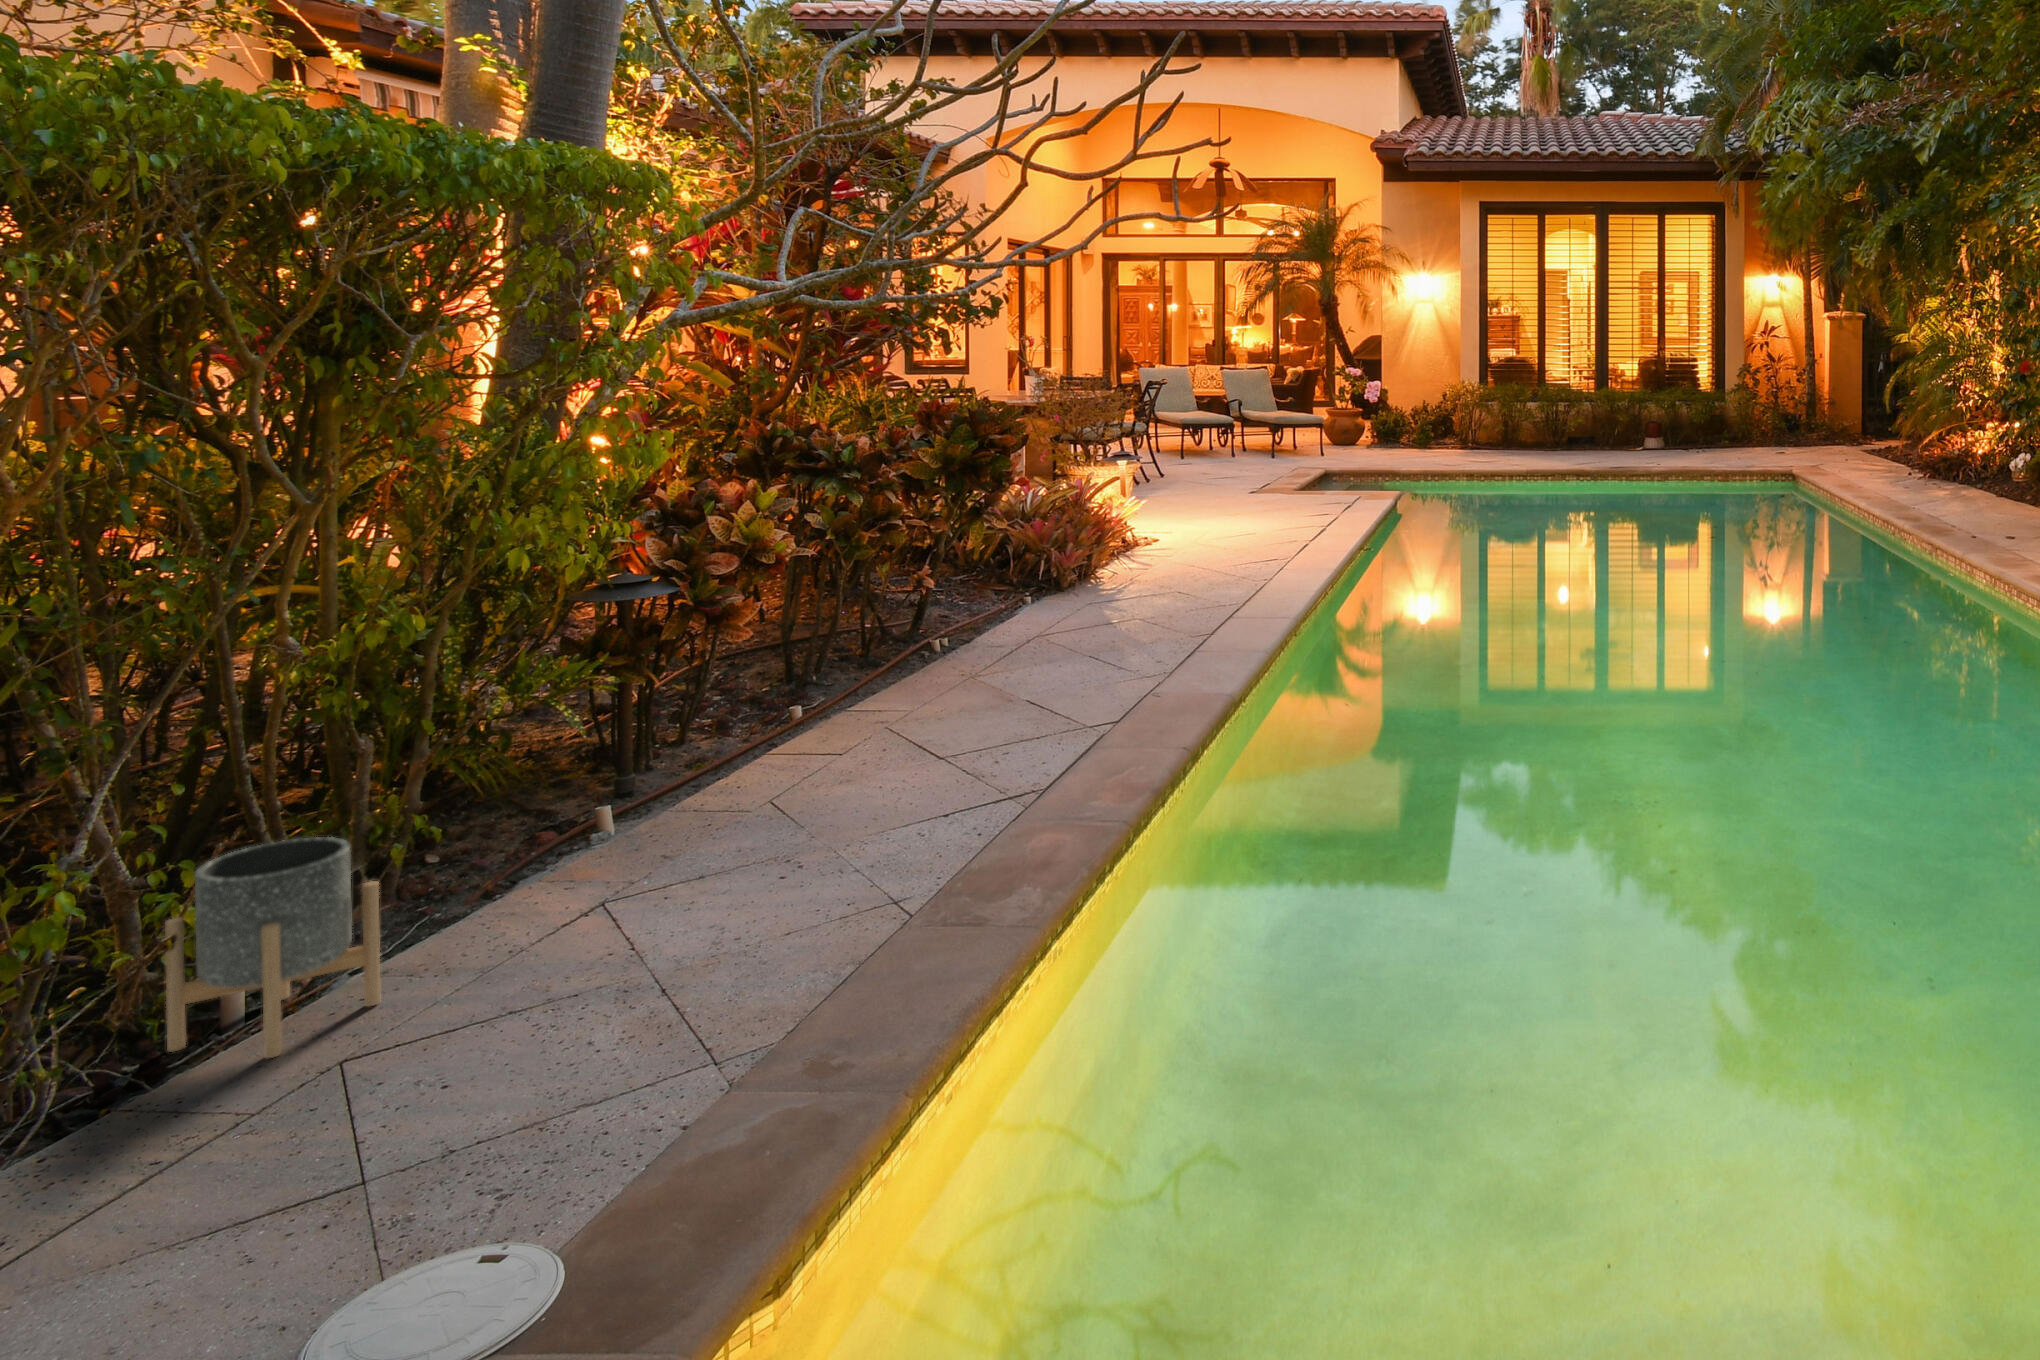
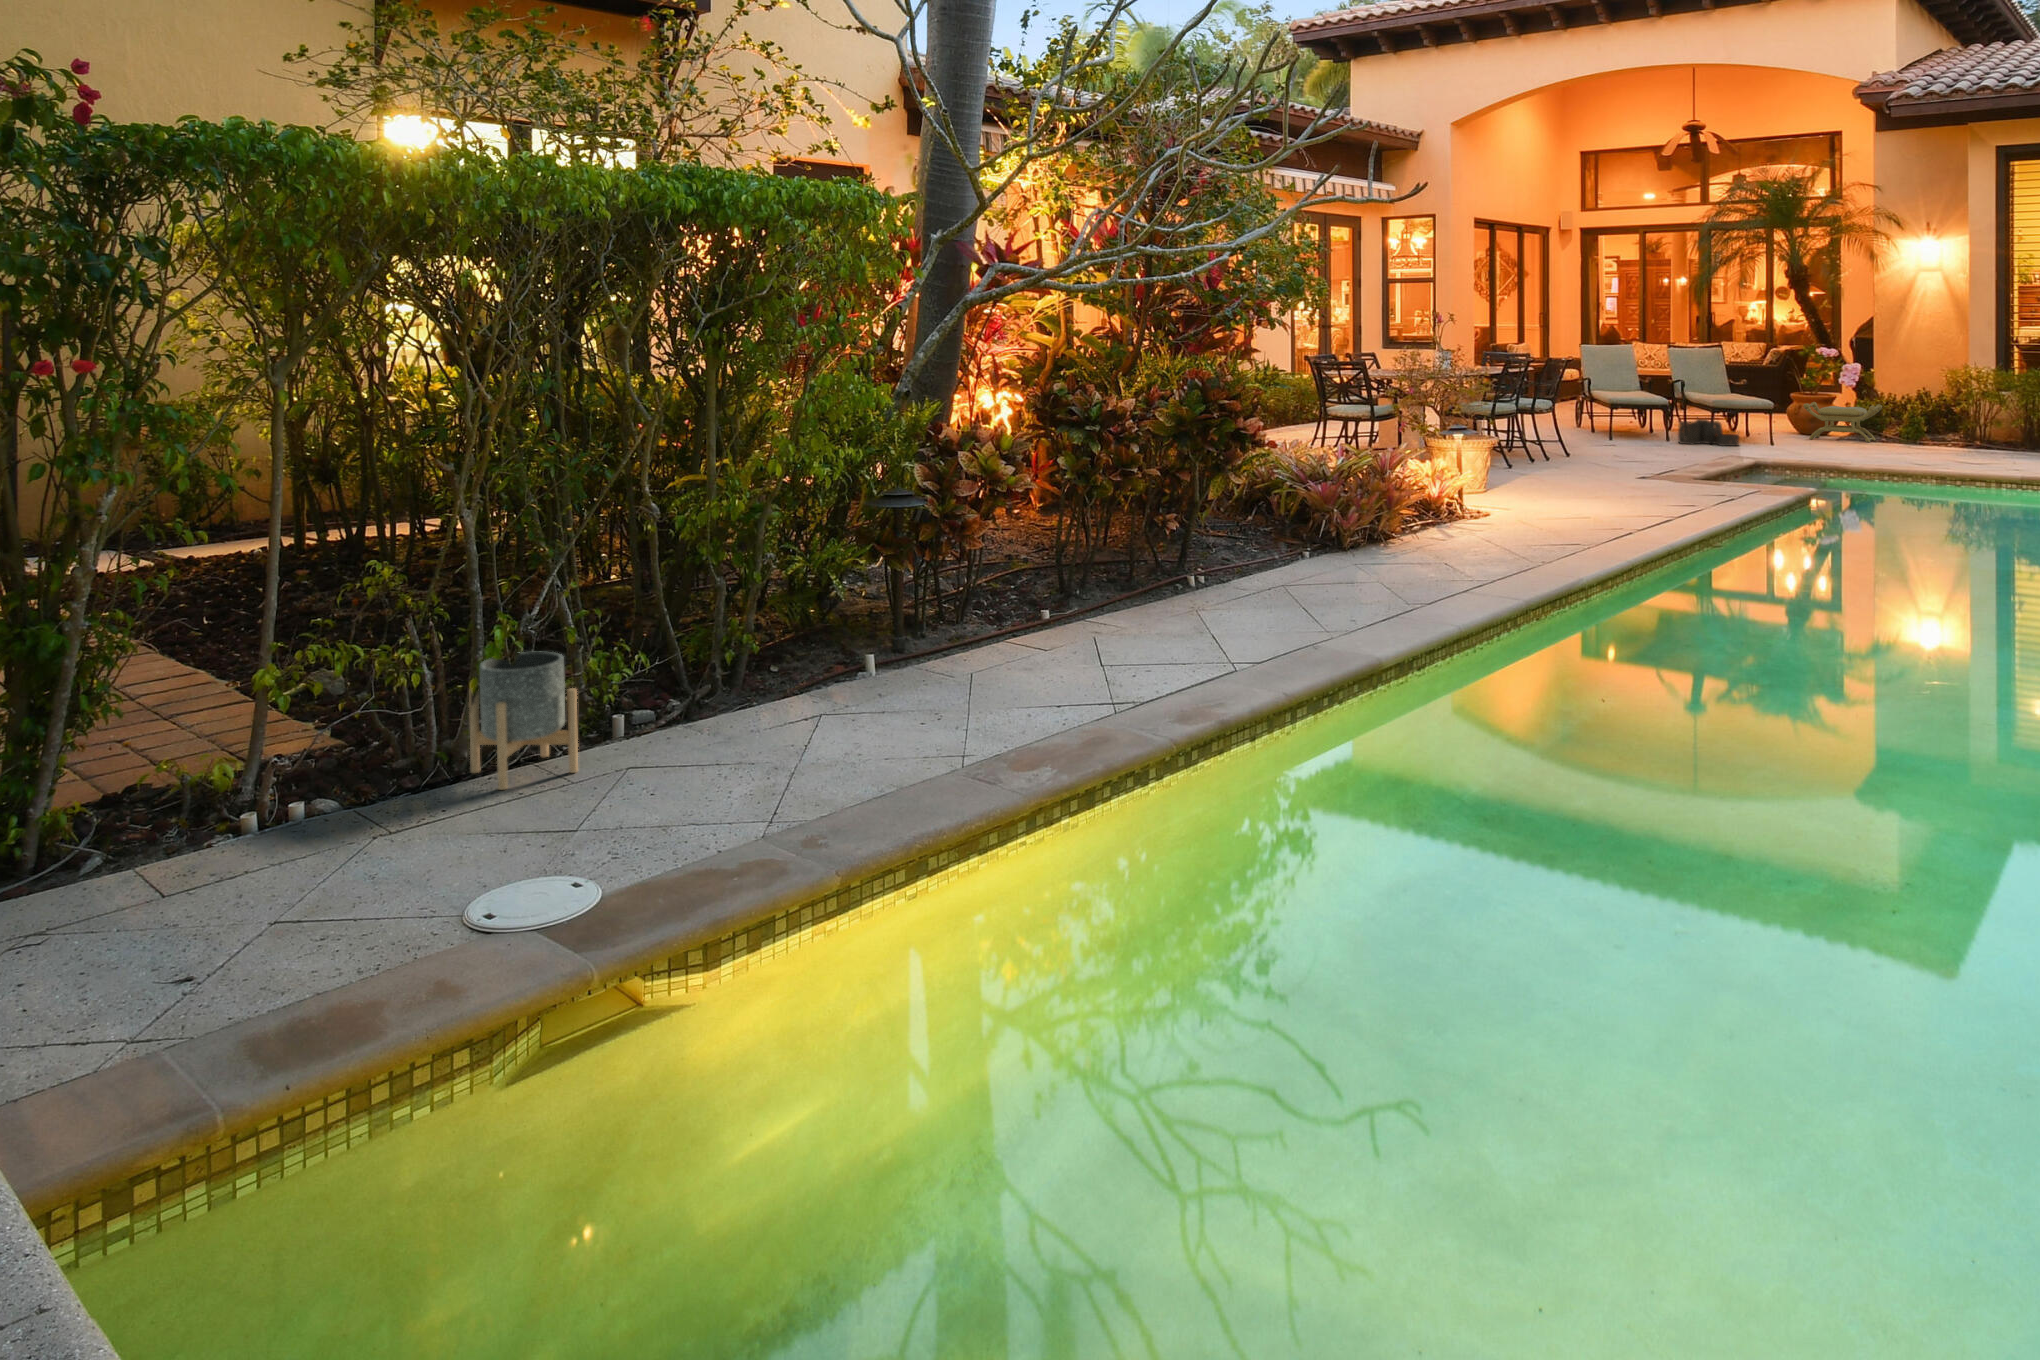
stool: none [1336,417,1396,450] -> present [1804,402,1882,442]
woven basket: none [1240,434,1293,460] -> present [1678,417,1739,446]

